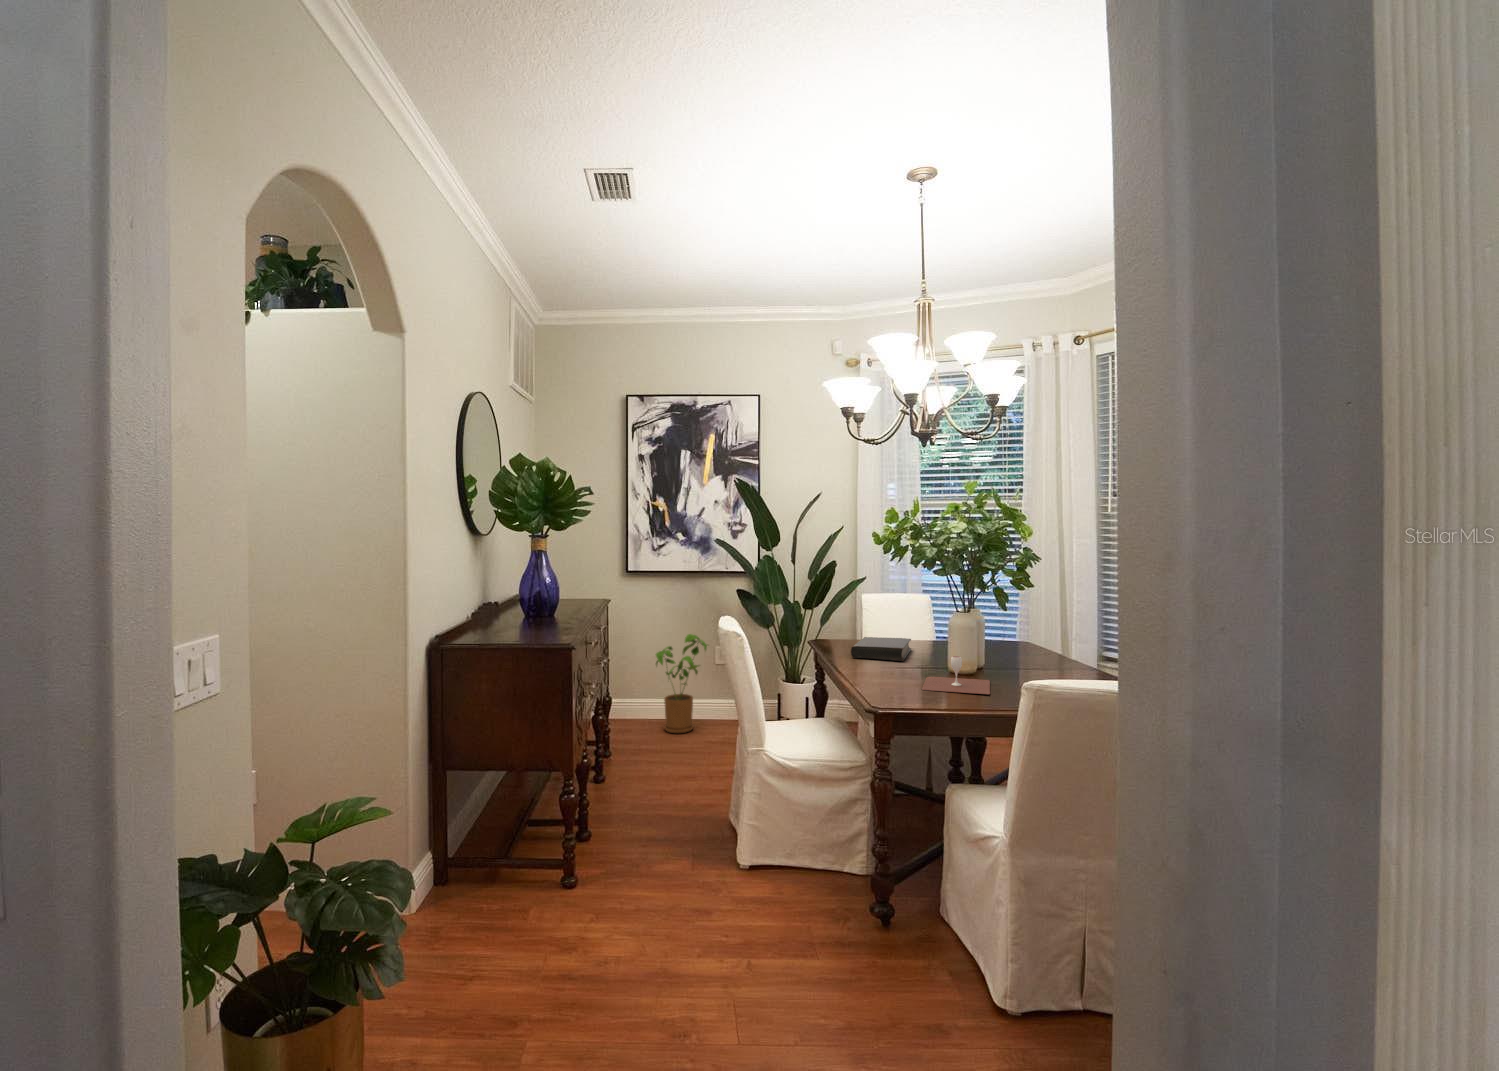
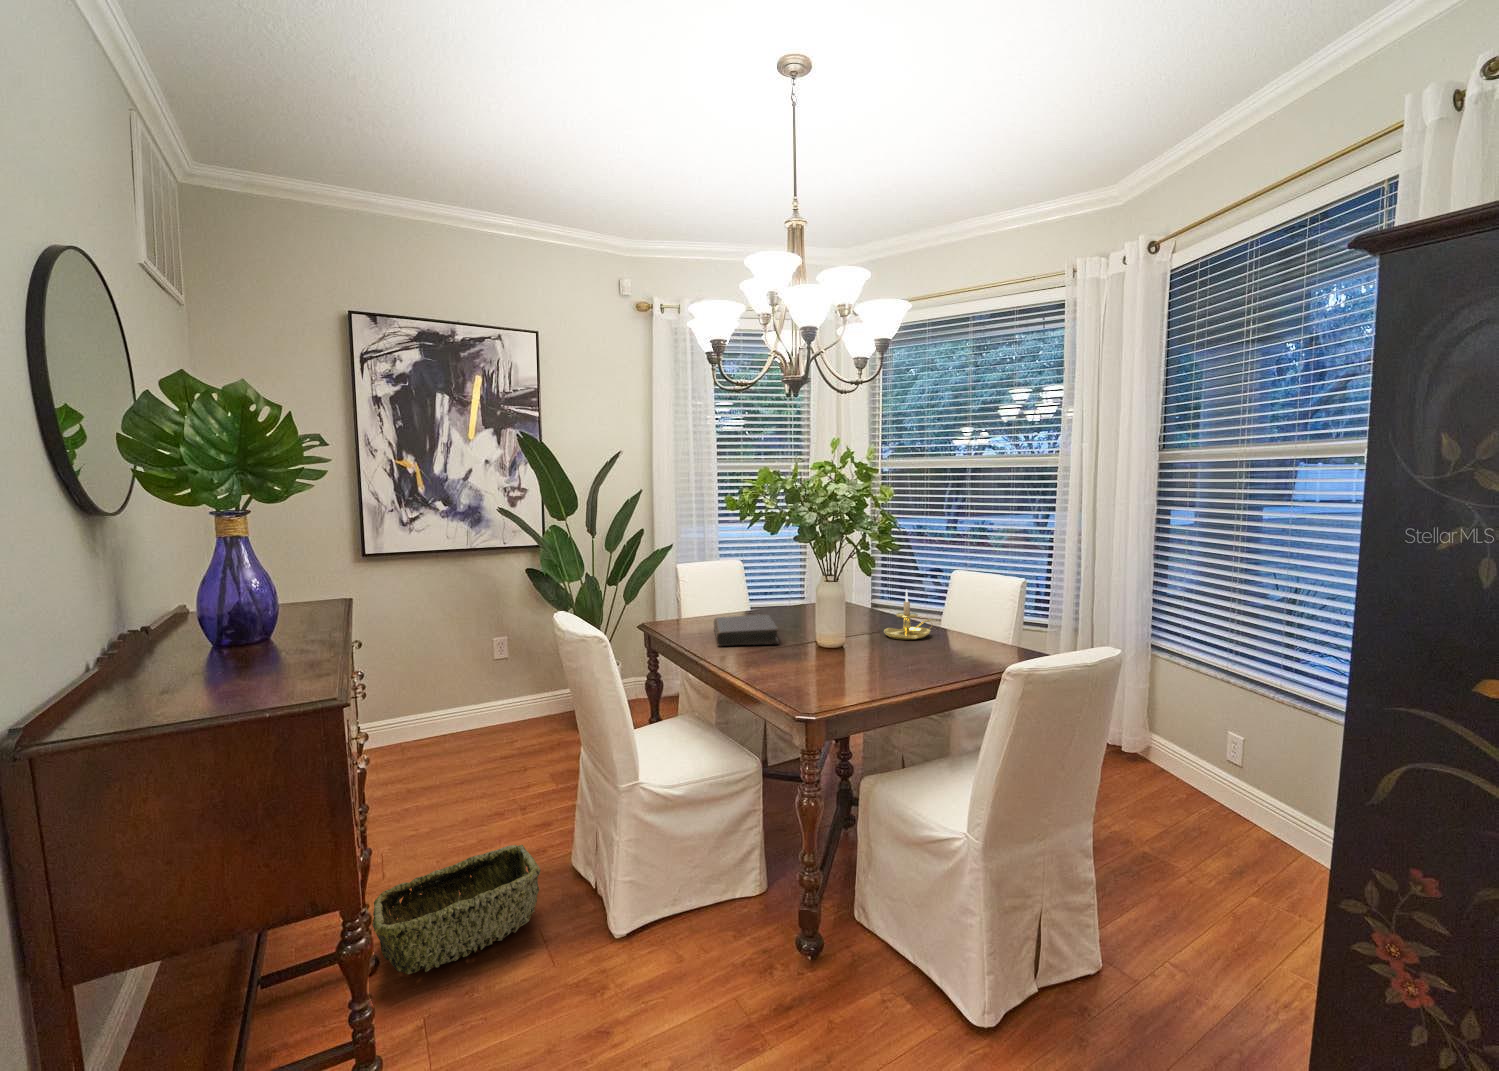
candle holder: none [1009,624,1063,671] -> present [884,589,936,640]
house plant: present [656,634,707,733] -> none [414,627,488,754]
wine glass: present [922,656,990,694] -> none [824,637,916,684]
woven basket: none [593,788,700,850] -> present [372,845,541,974]

